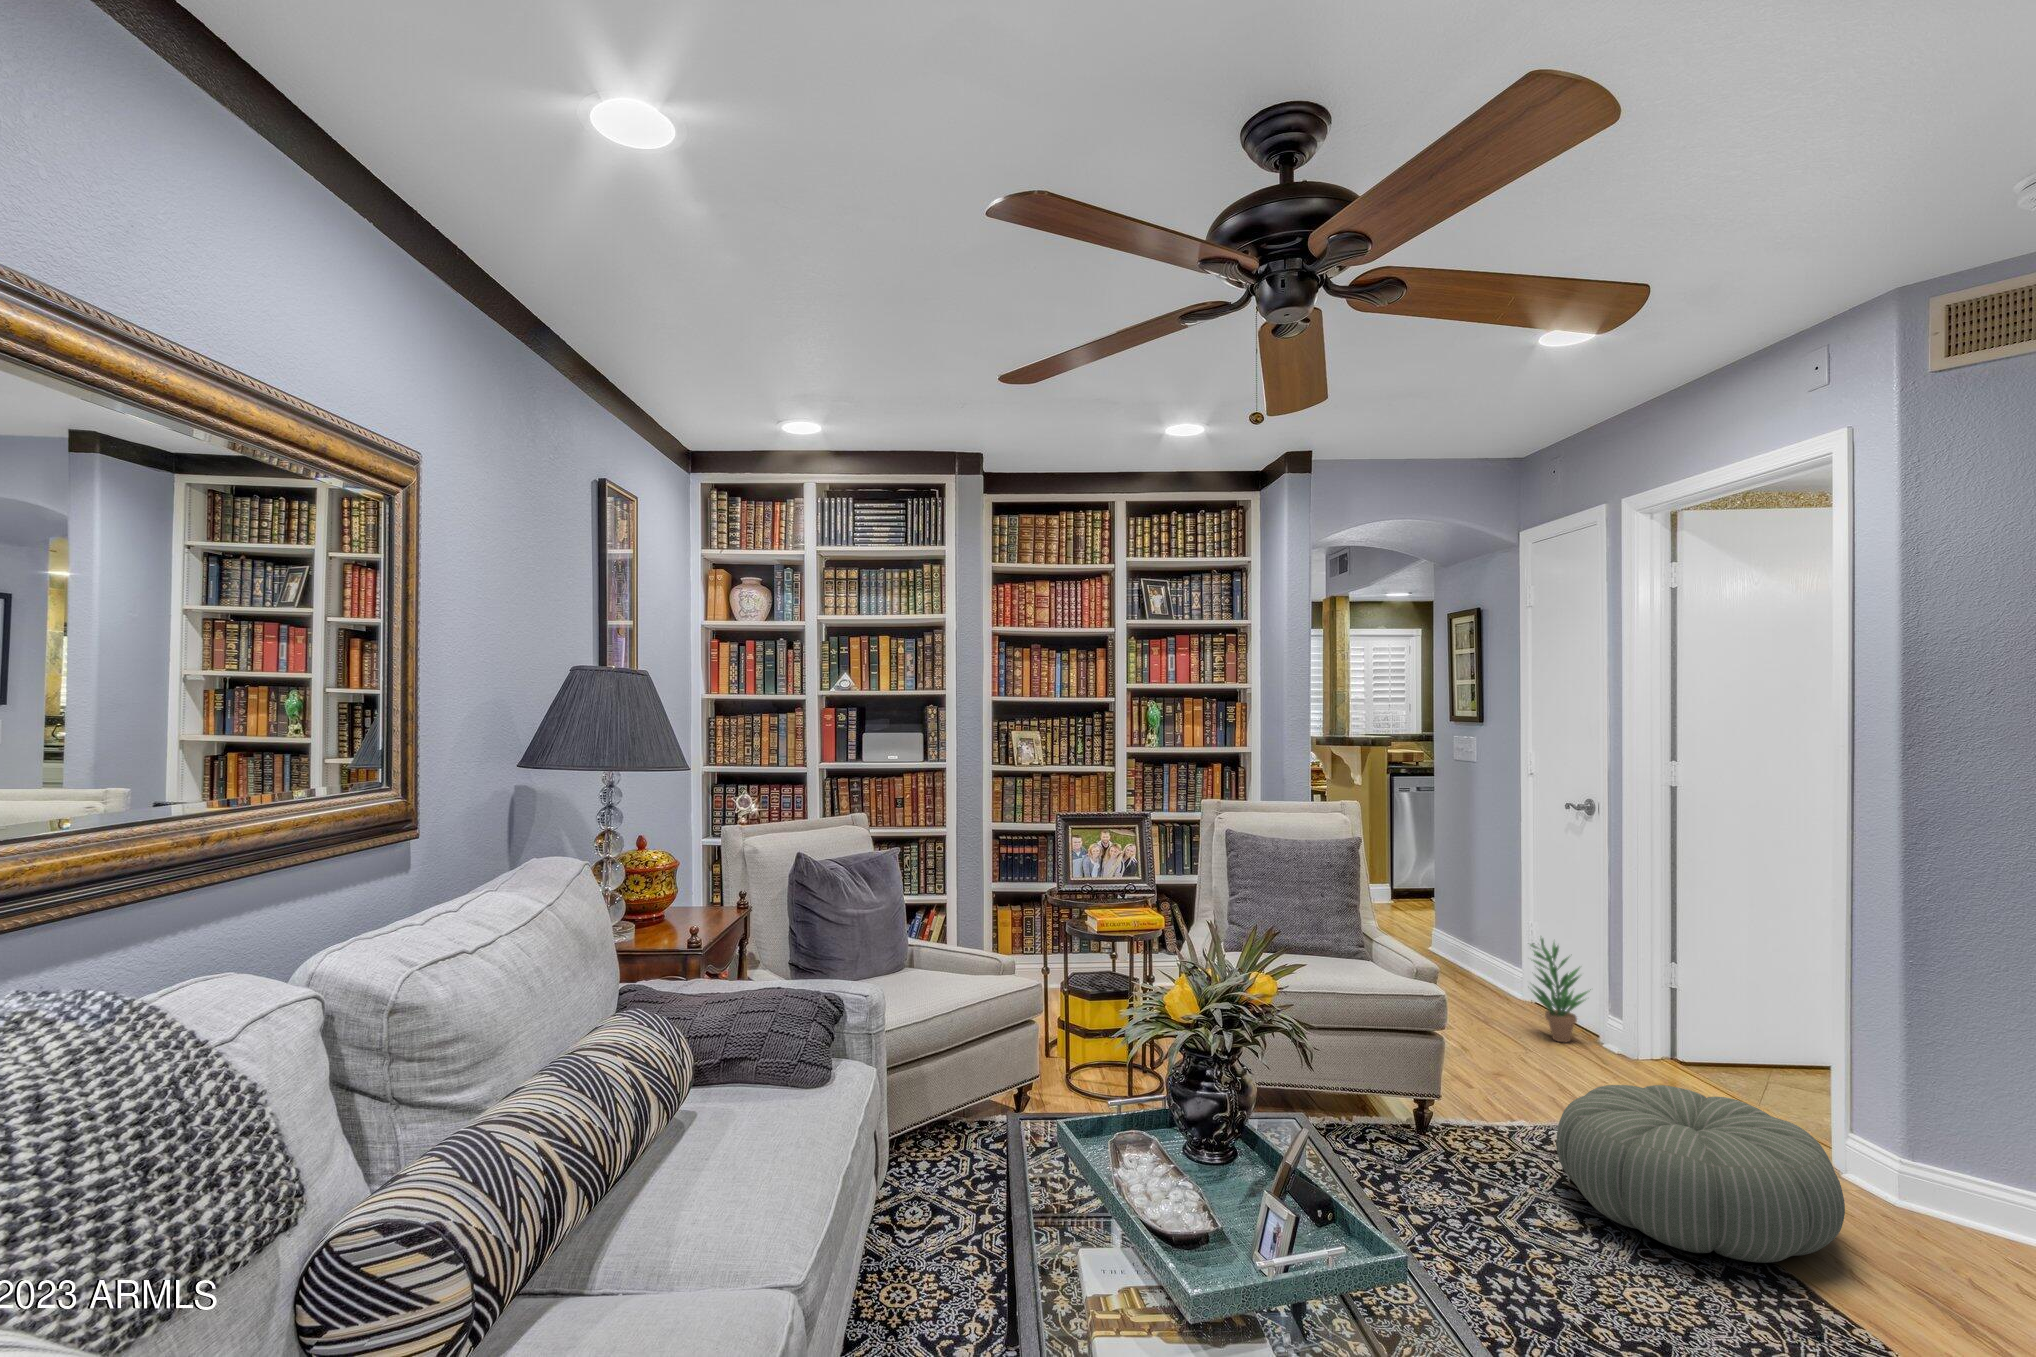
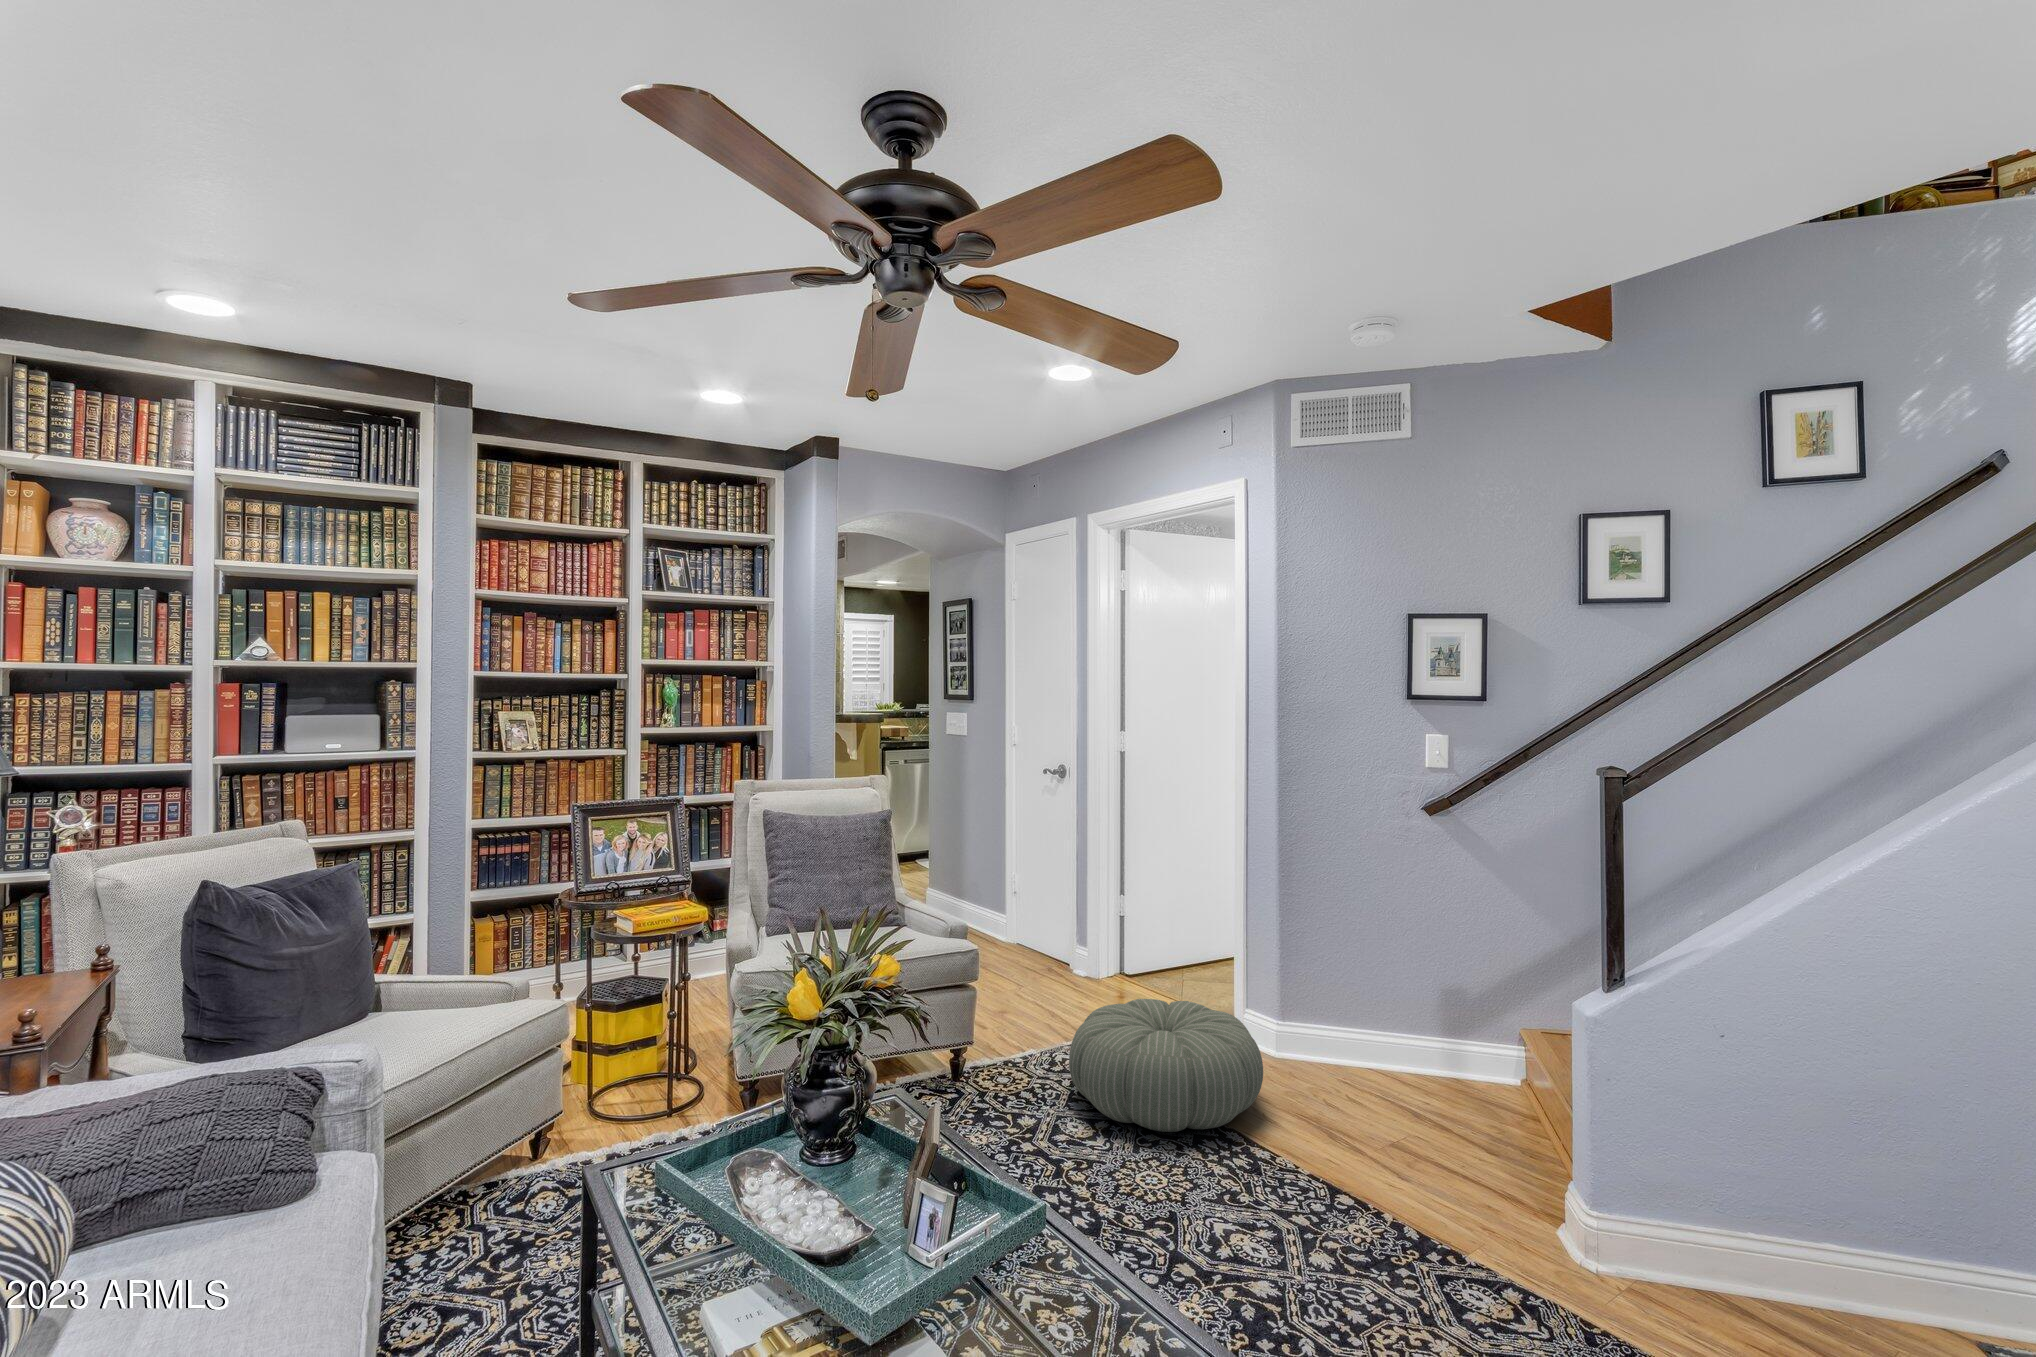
potted plant: present [1531,938,1591,1042] -> none [1014,884,1064,973]

